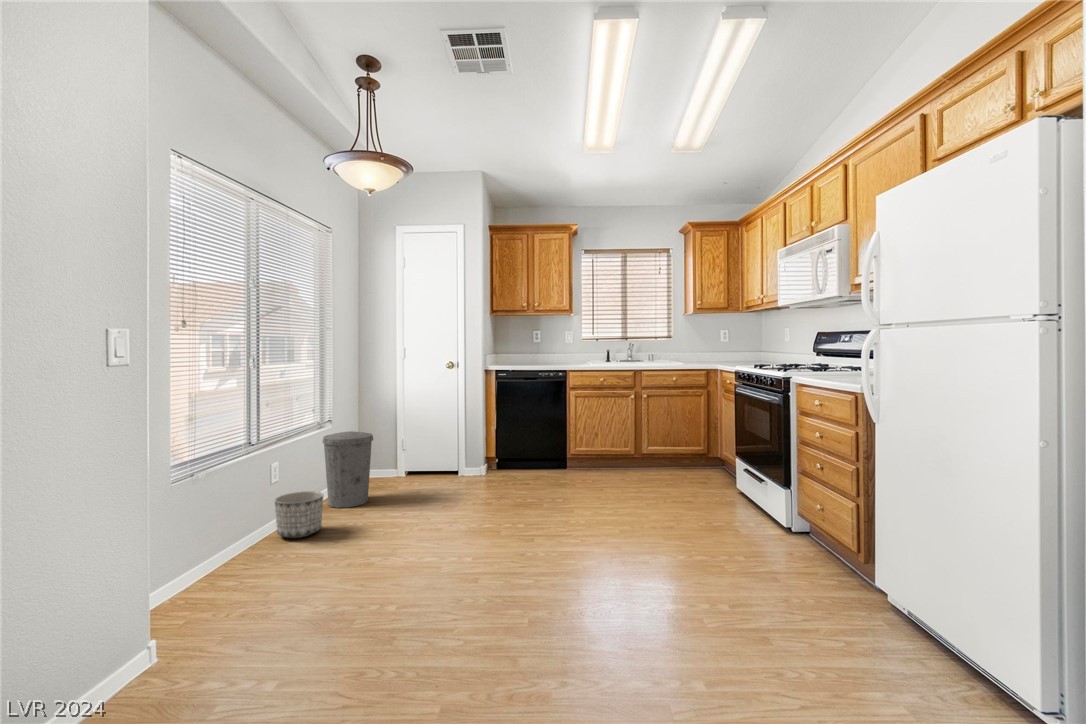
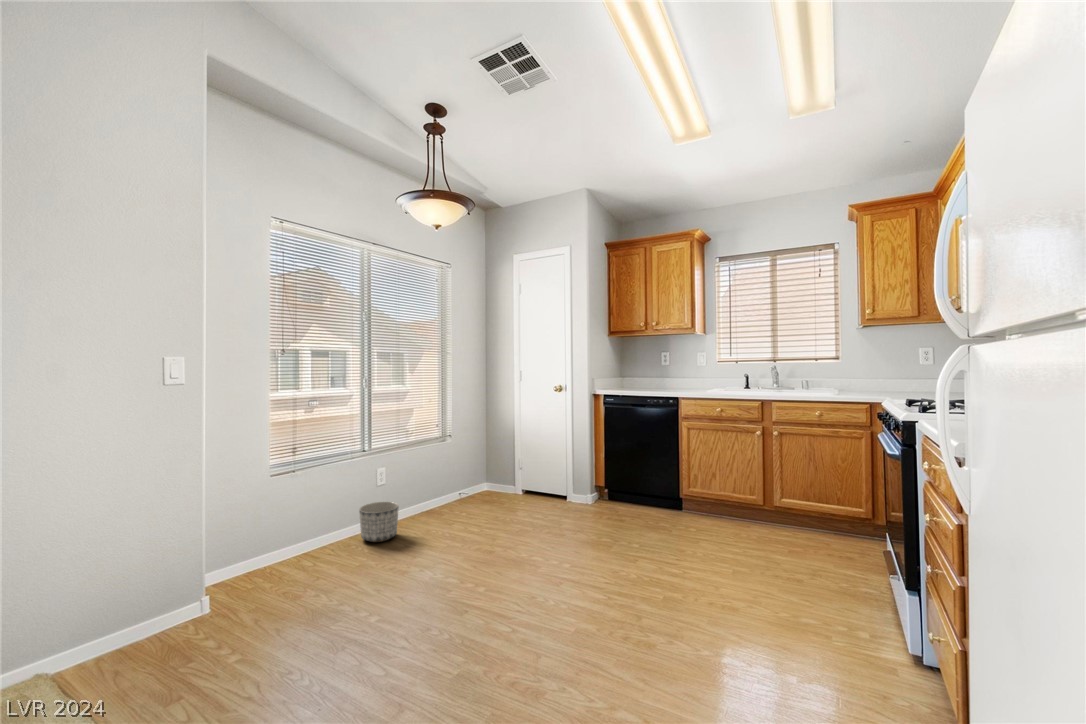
trash can: present [323,431,373,508] -> none [425,450,468,519]

